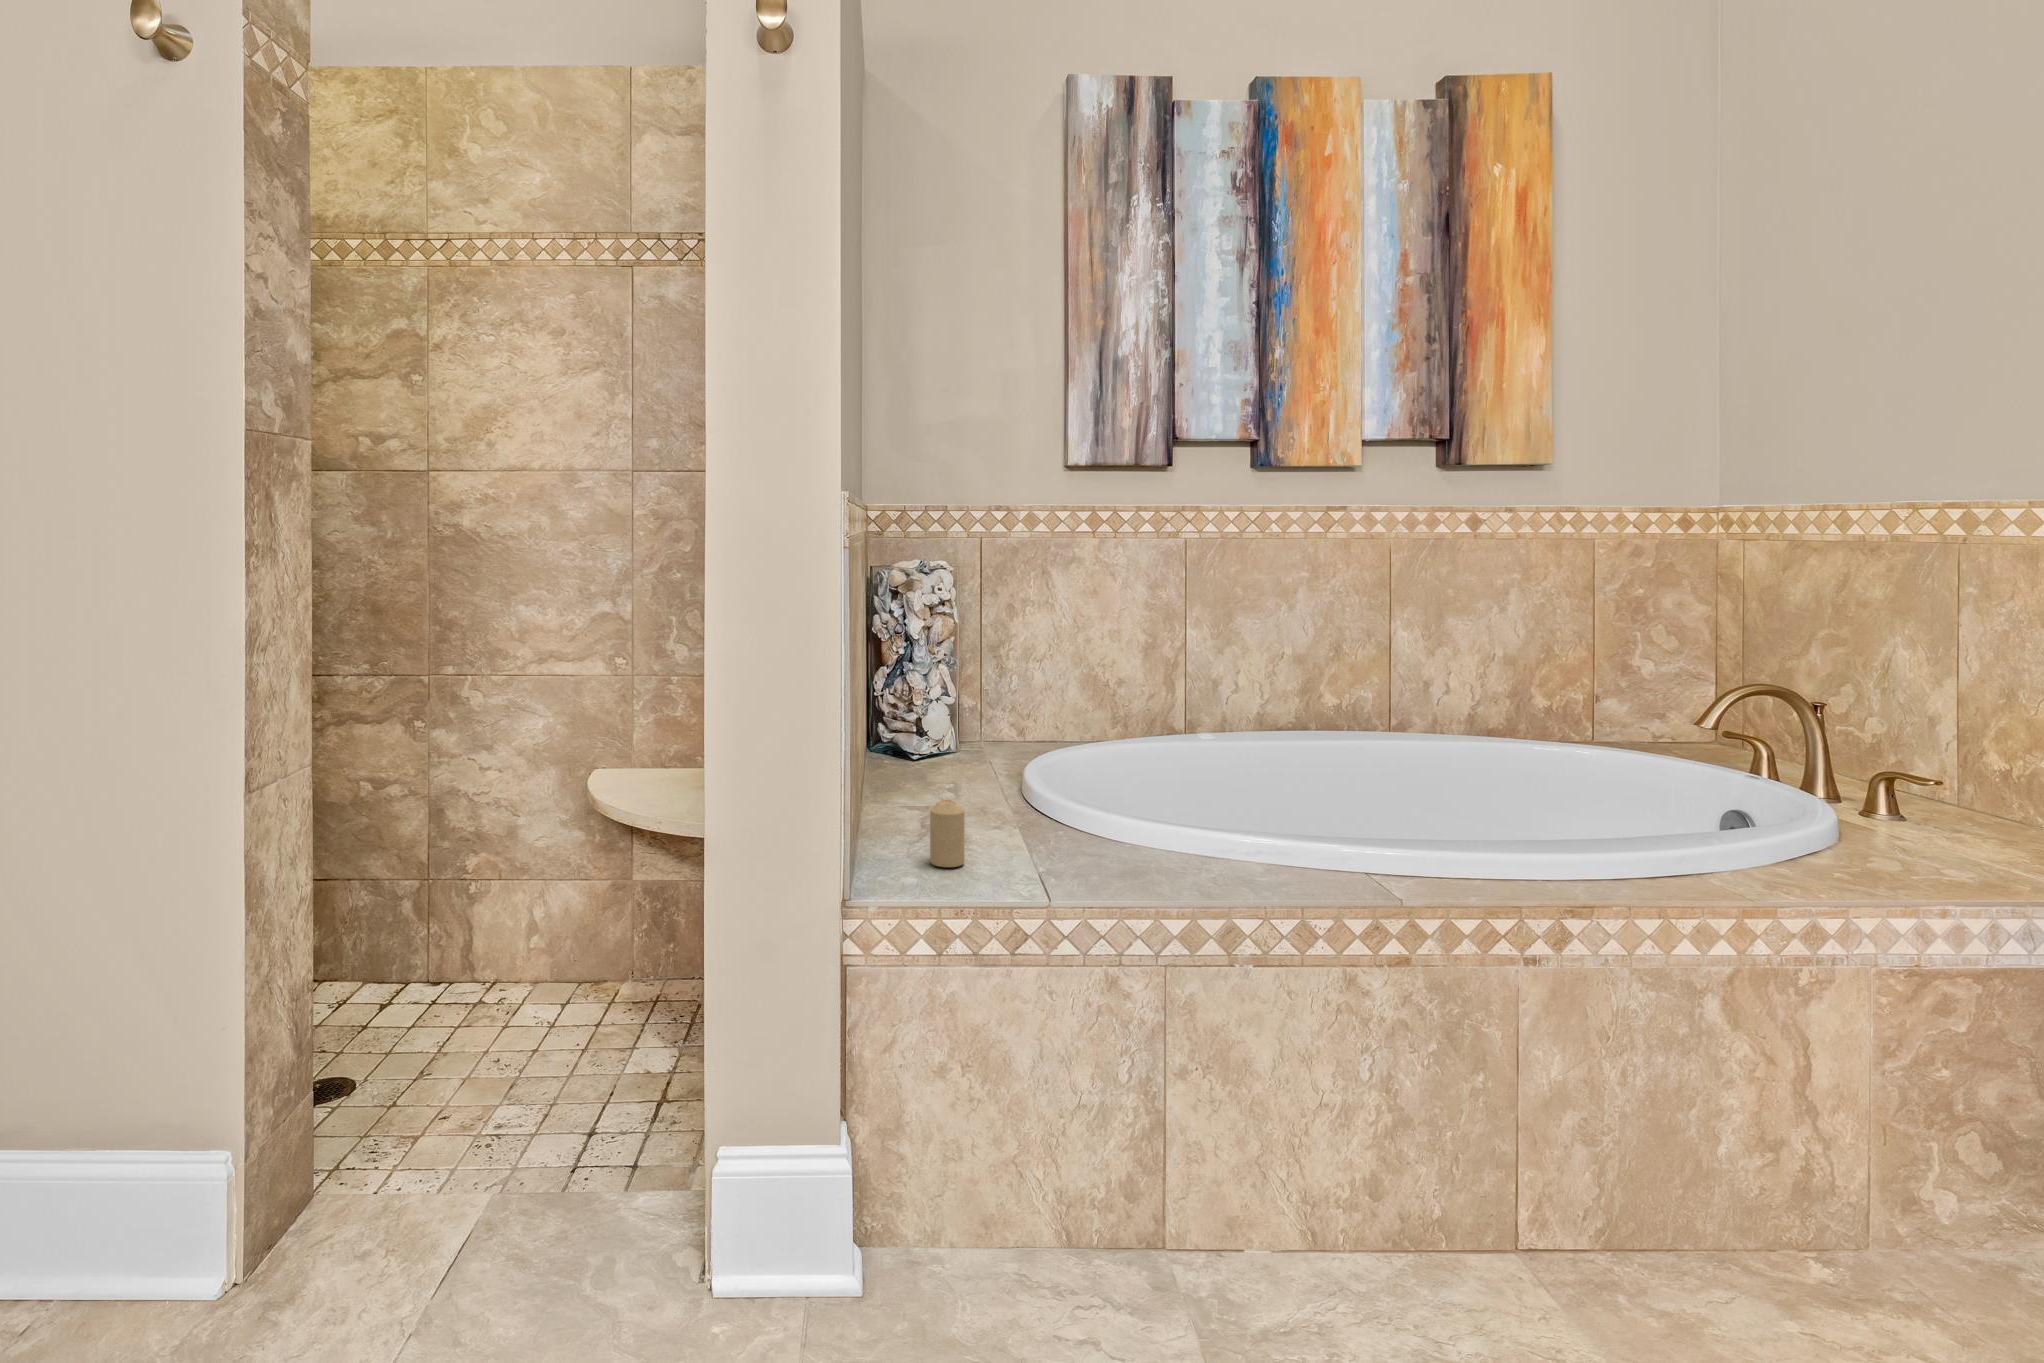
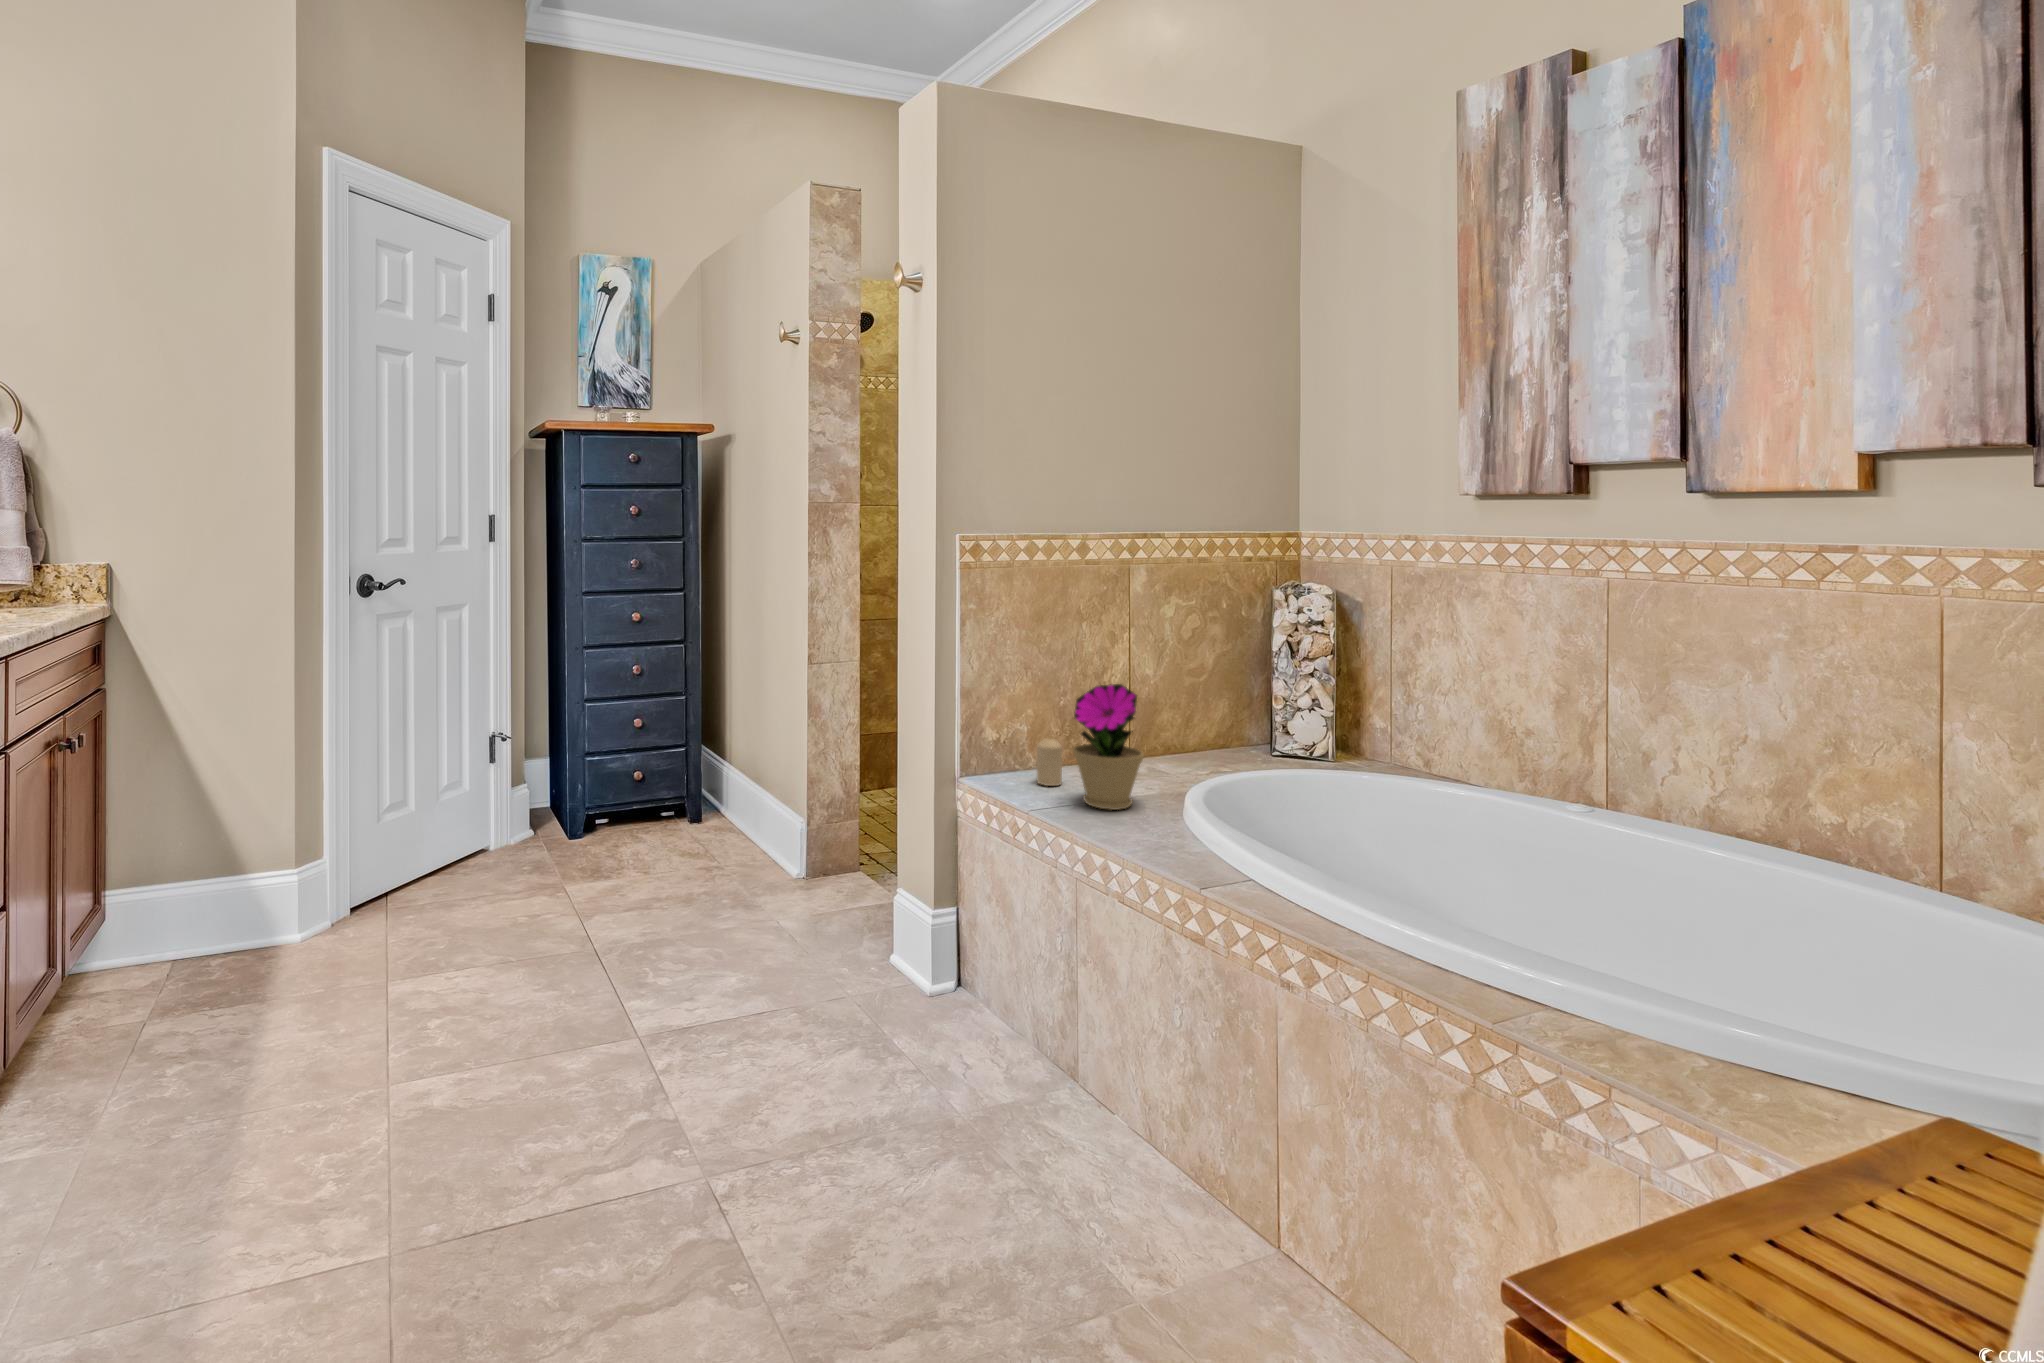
flower pot: none [1013,702,1104,865] -> present [1073,684,1144,810]

